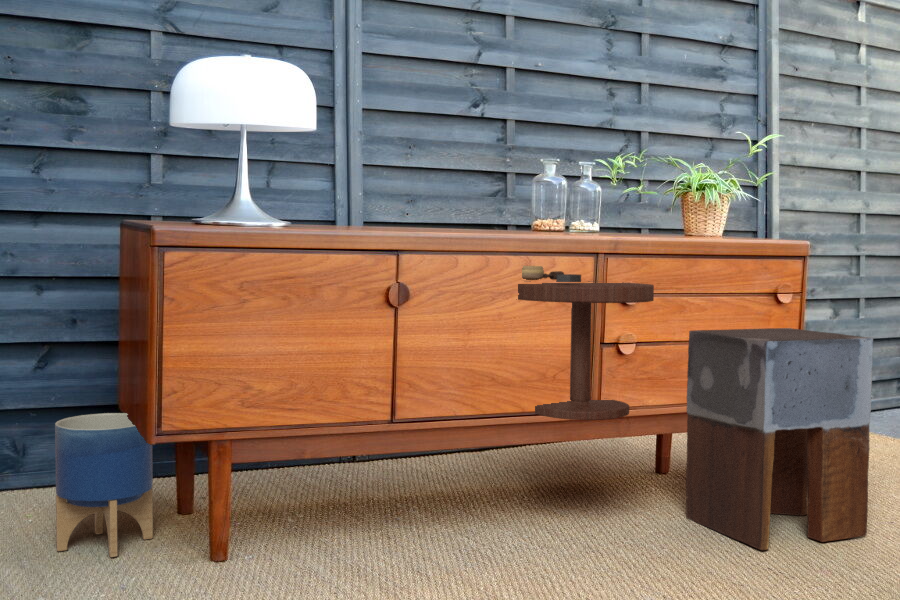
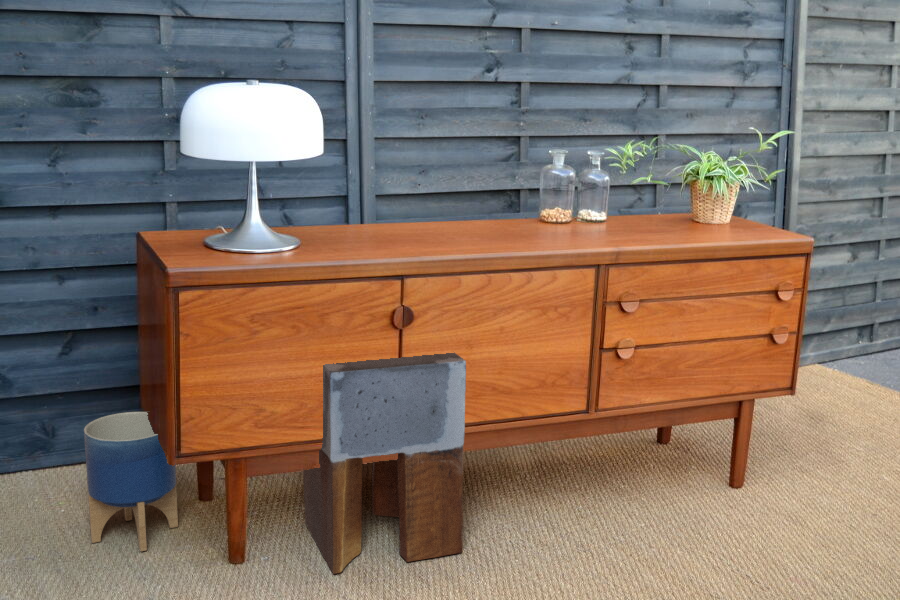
side table: present [518,266,654,420] -> none [514,277,652,522]
stool: present [686,328,873,550] -> present [303,353,466,574]

